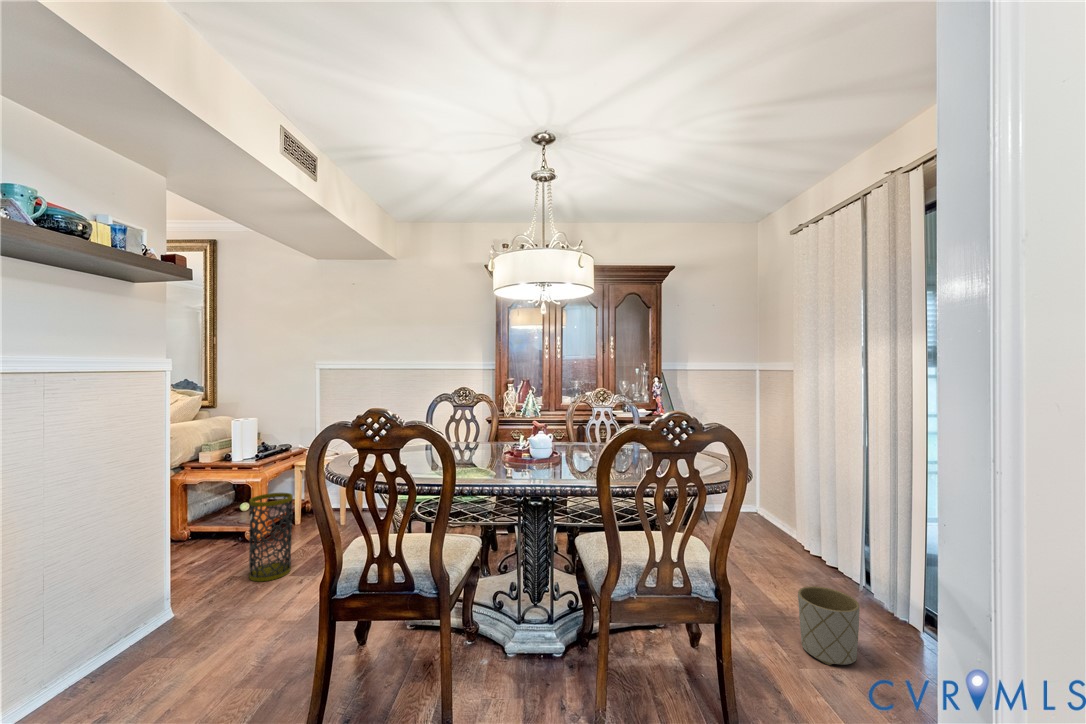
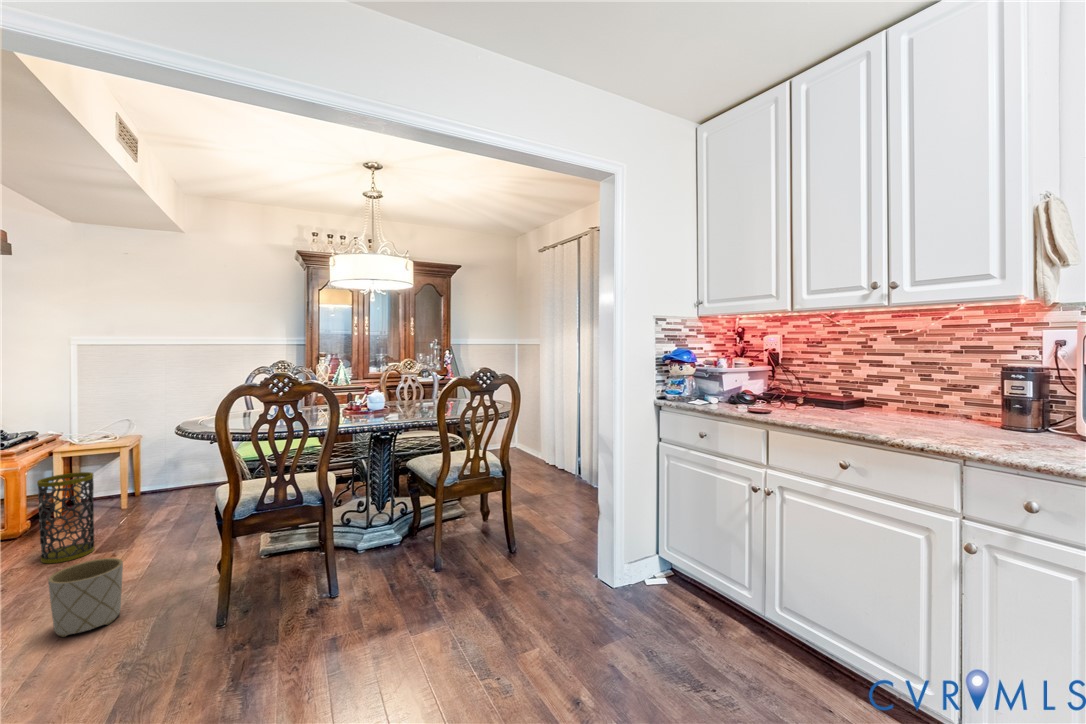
planter: present [798,586,860,665] -> present [48,558,123,637]

